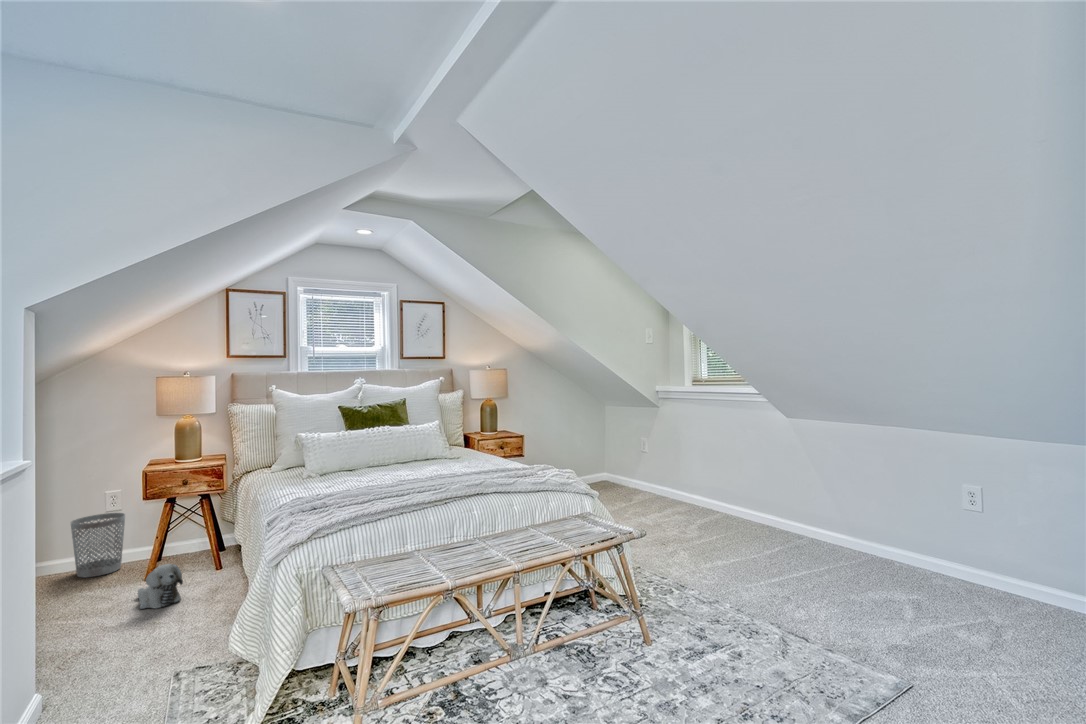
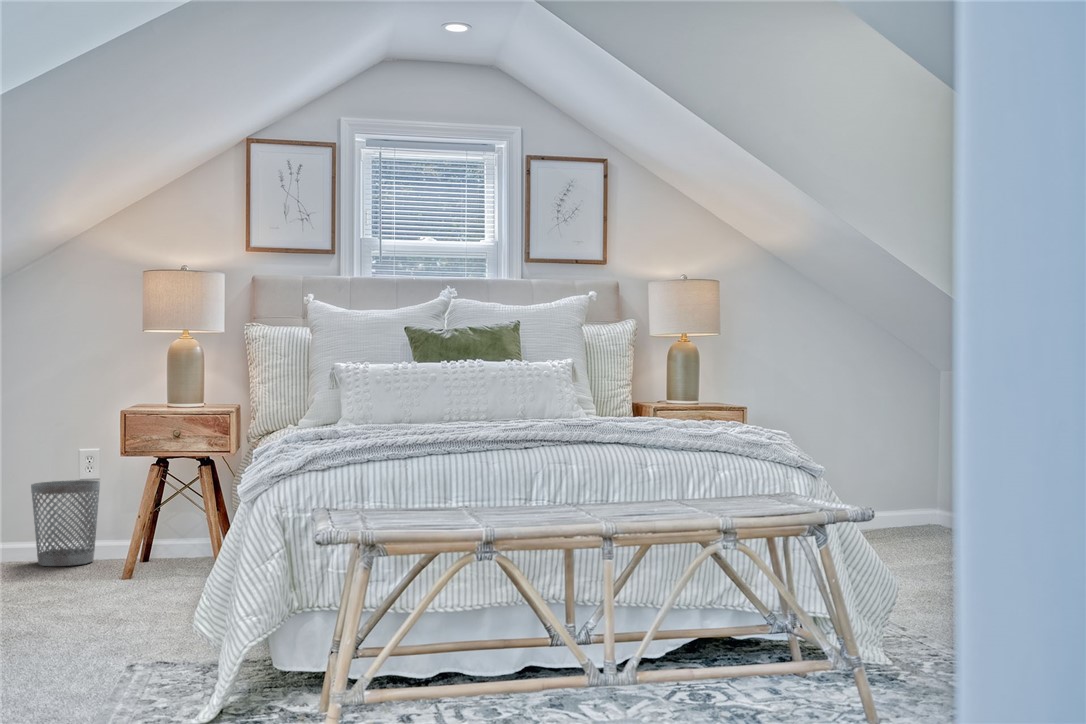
plush toy: present [138,564,183,609] -> none [105,540,163,600]

